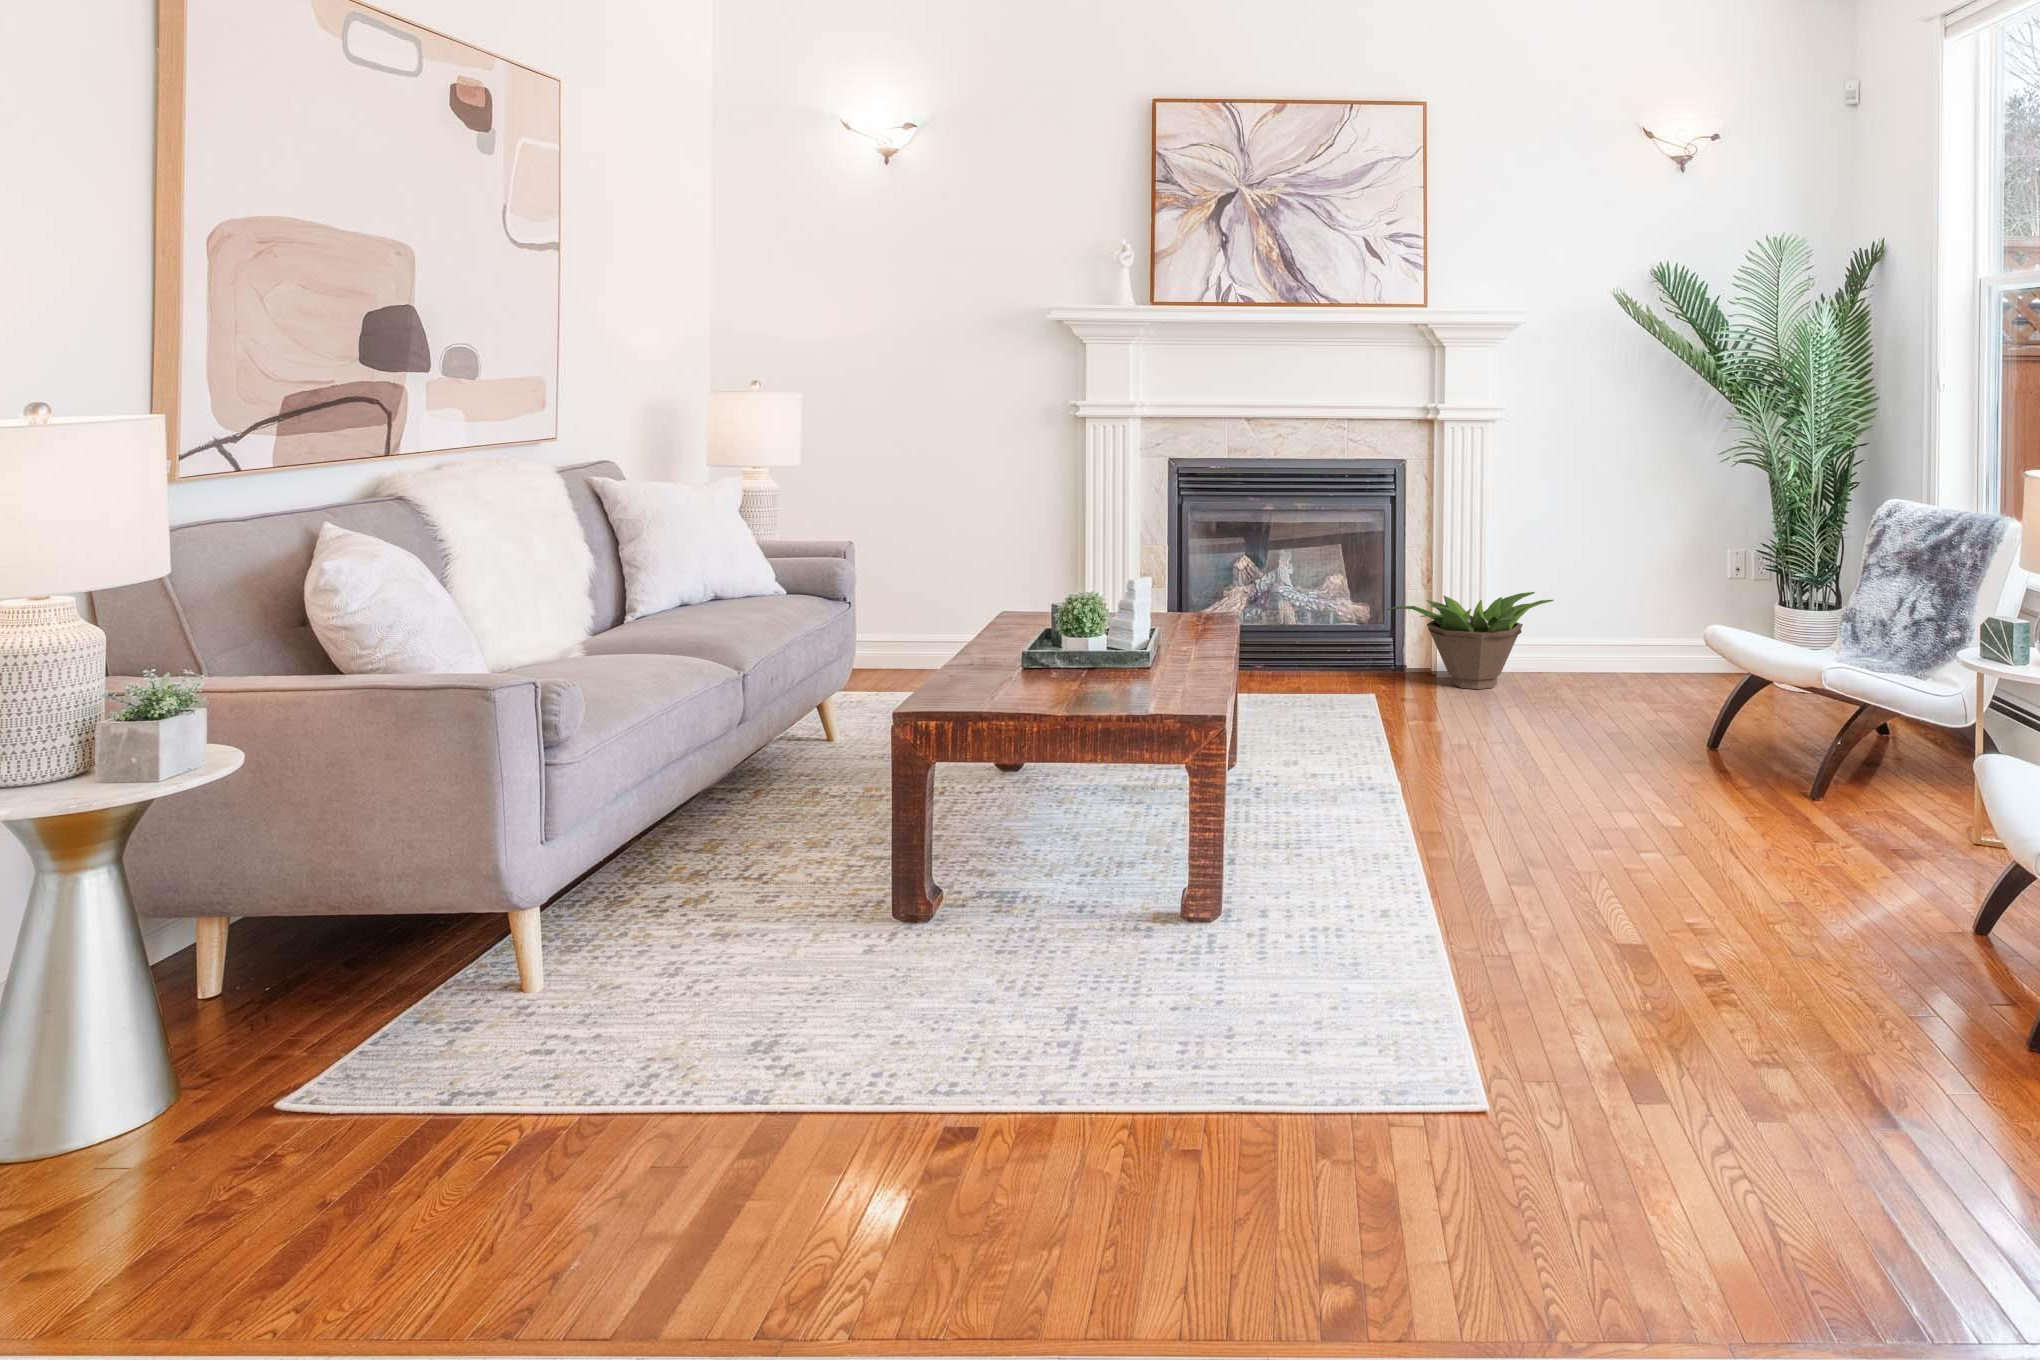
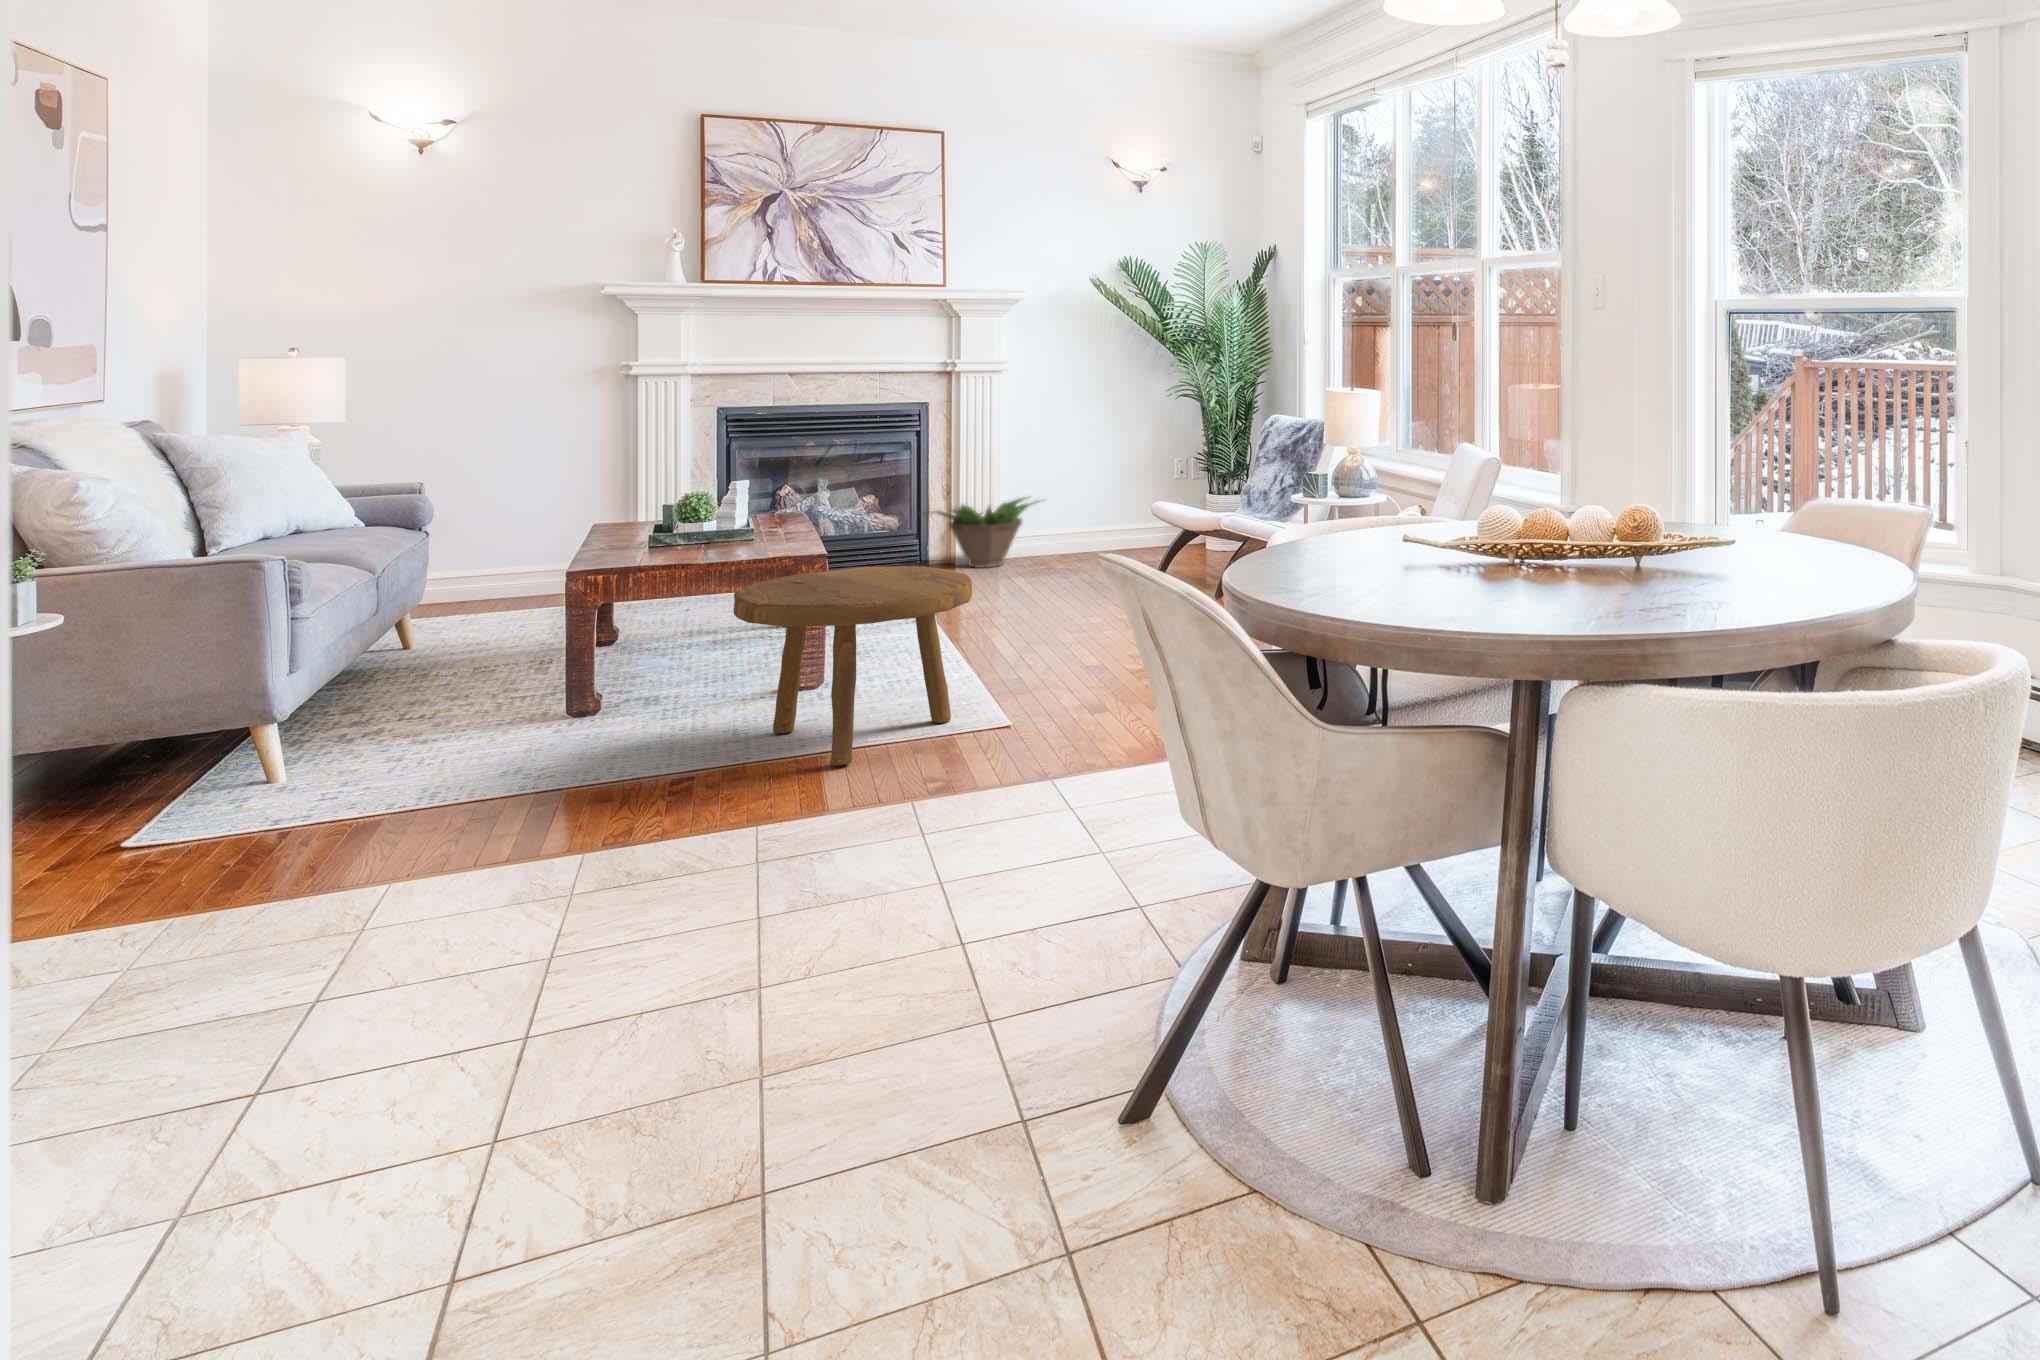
footstool: none [1049,753,1410,1134] -> present [733,566,972,766]

